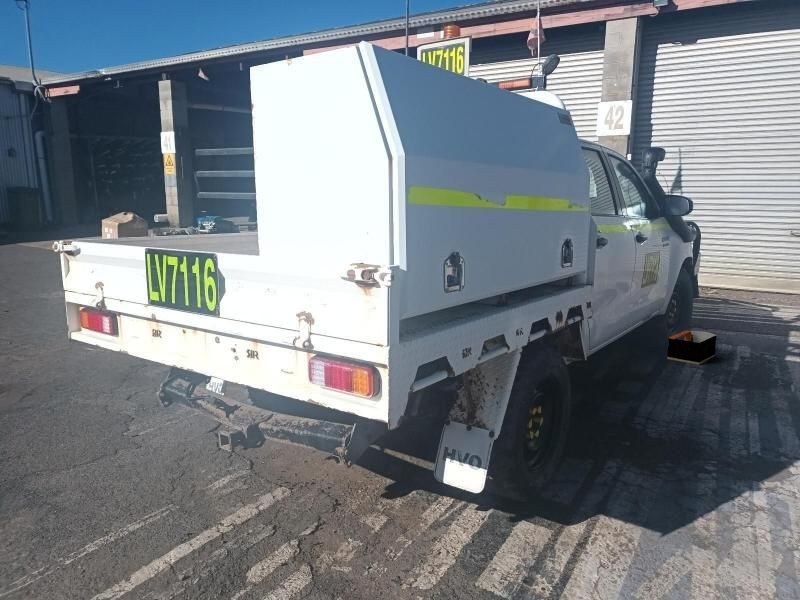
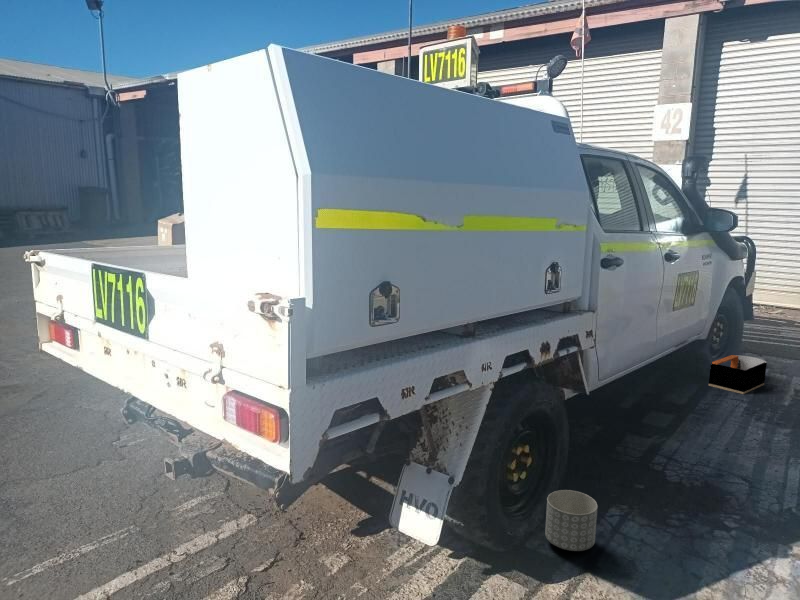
planter: none [558,446,604,498] -> present [545,490,597,551]

